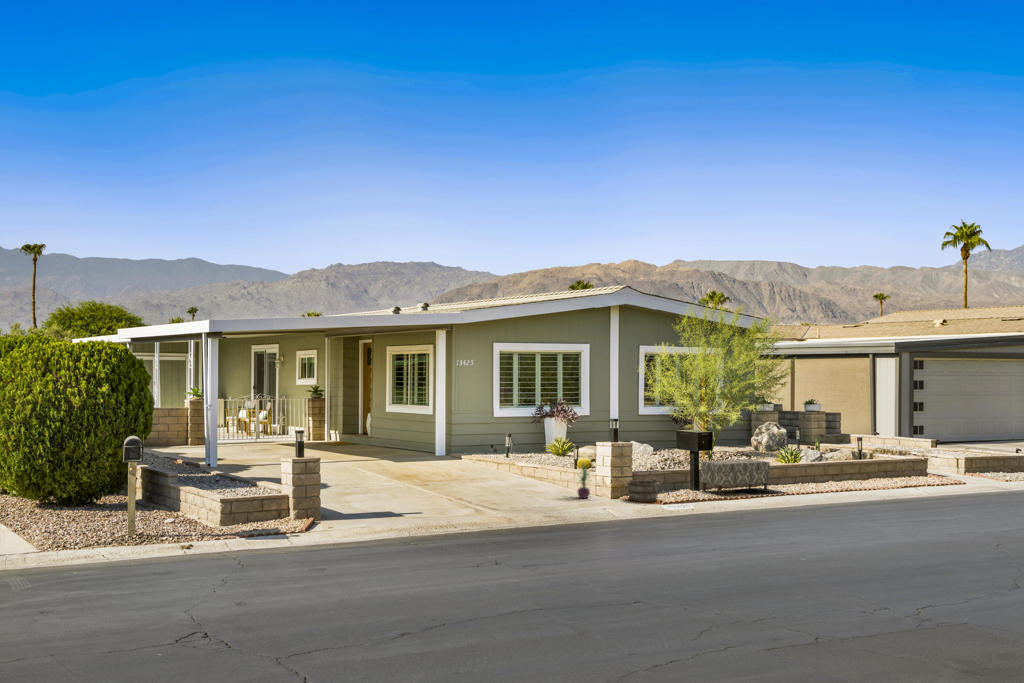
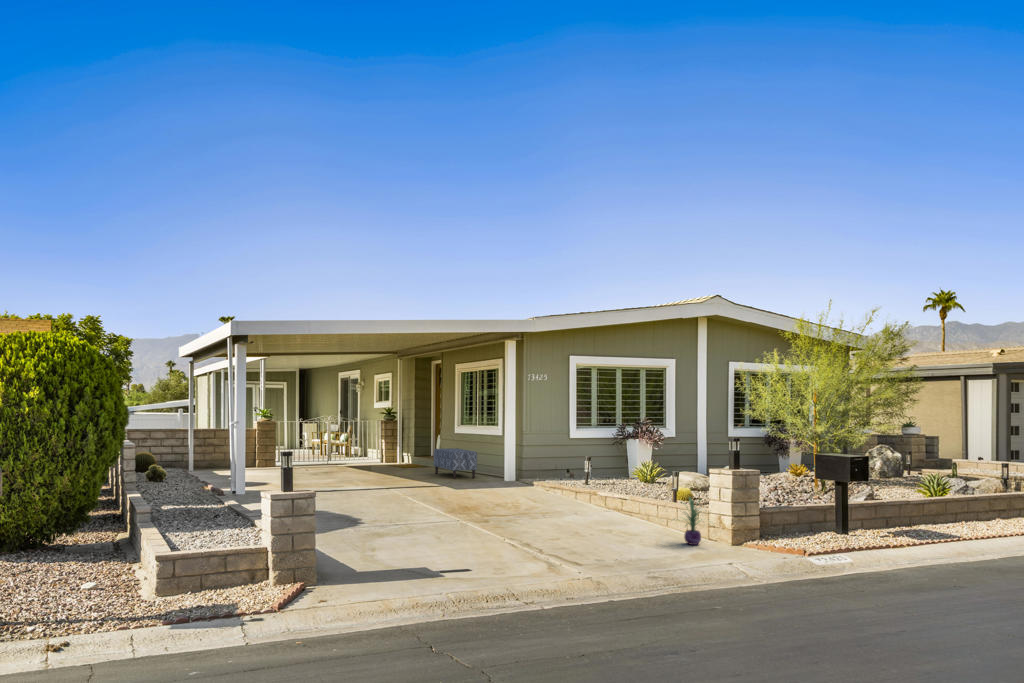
bench: present [701,459,770,495] -> present [434,448,477,479]
bucket: present [627,479,660,502] -> none [752,519,802,552]

